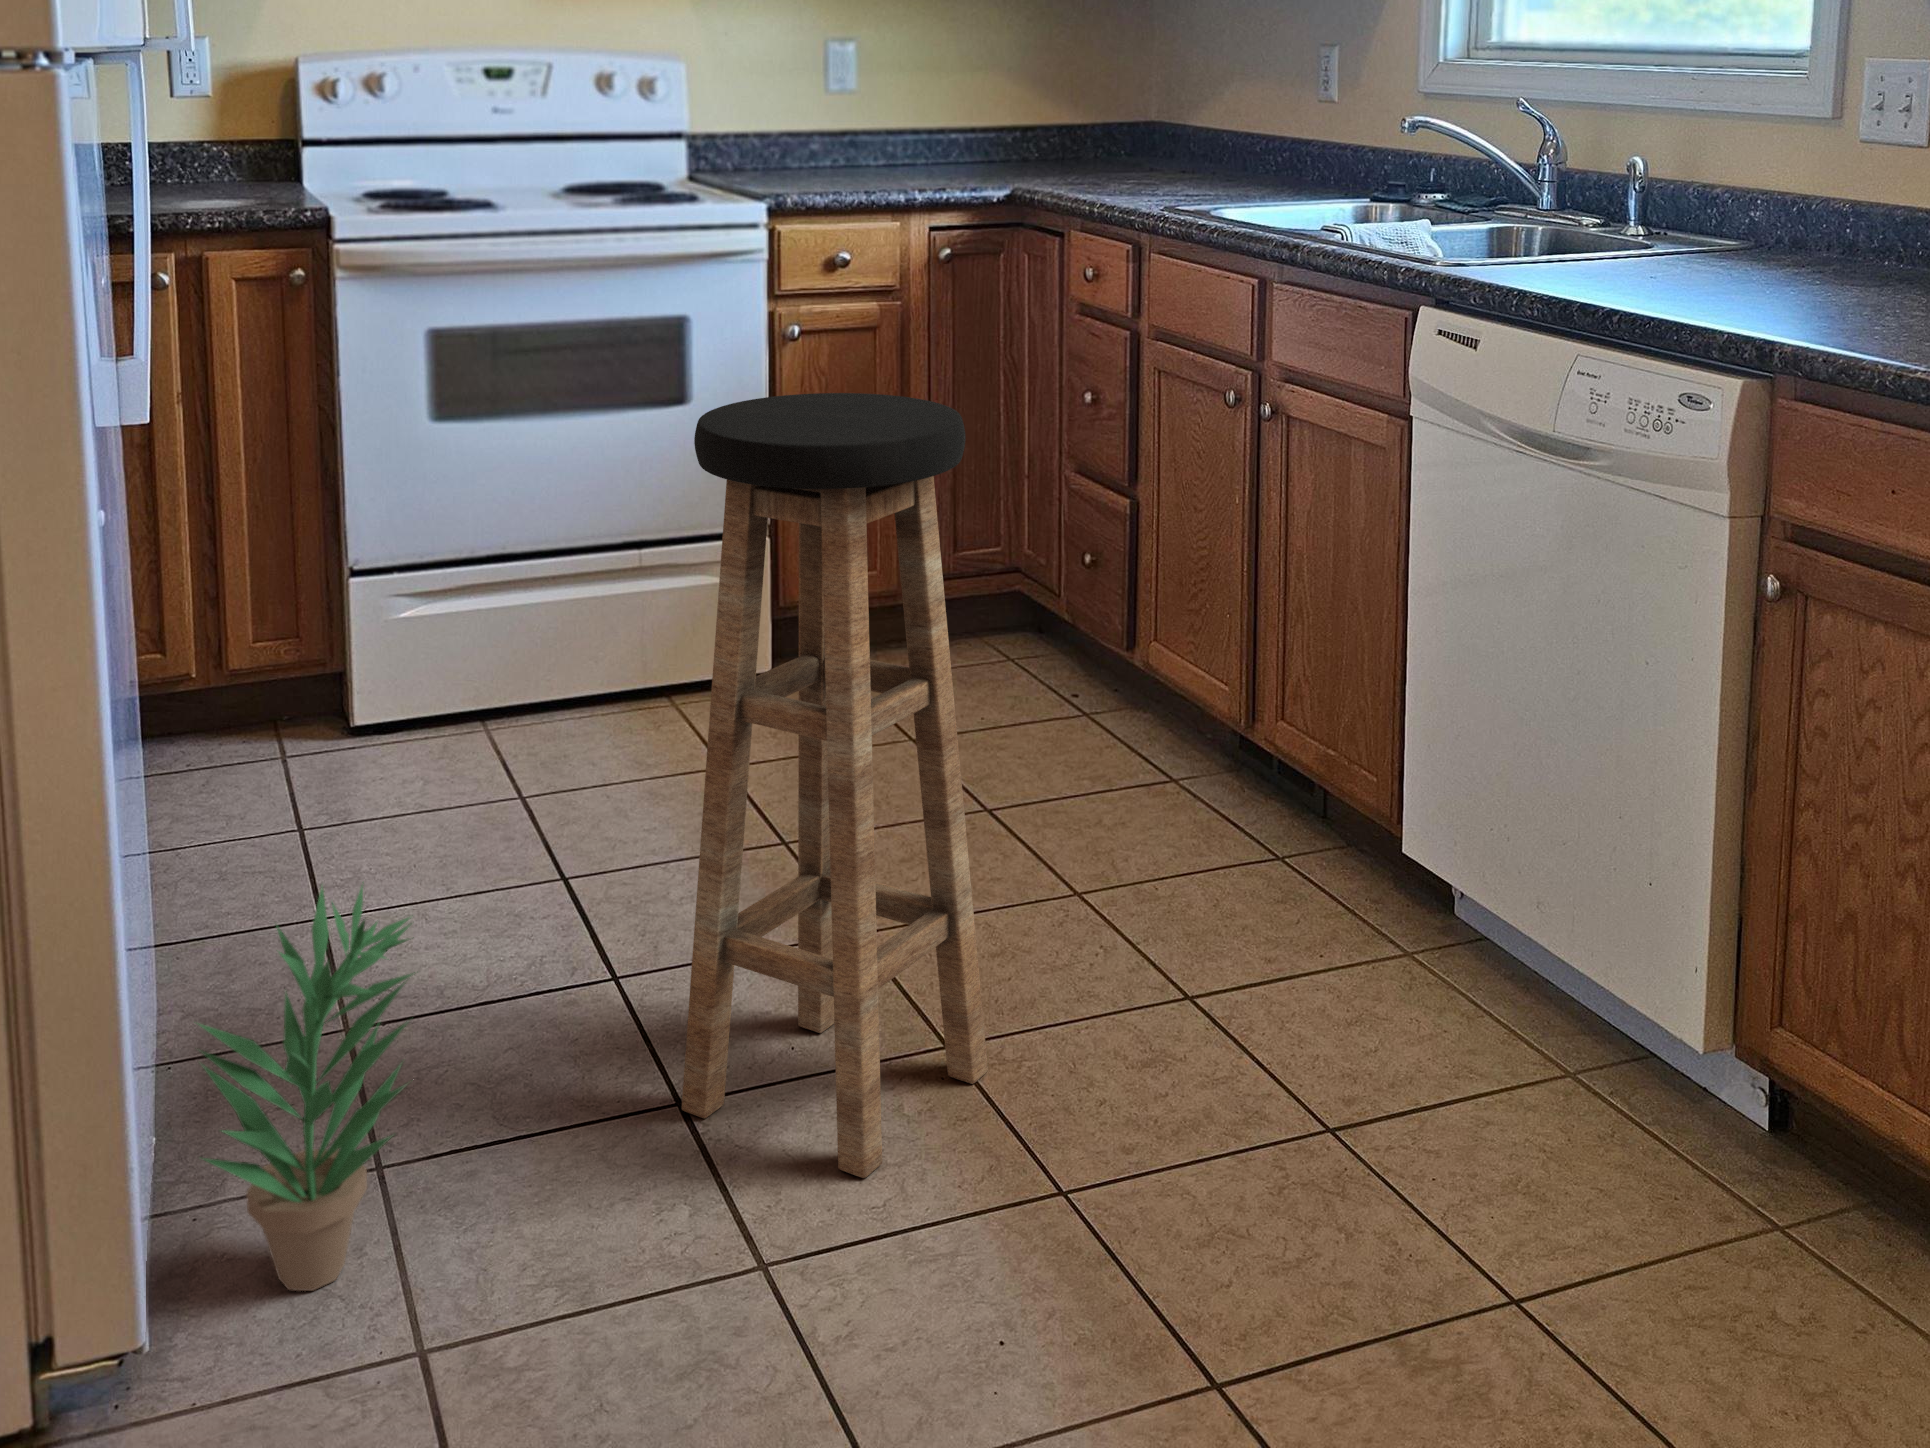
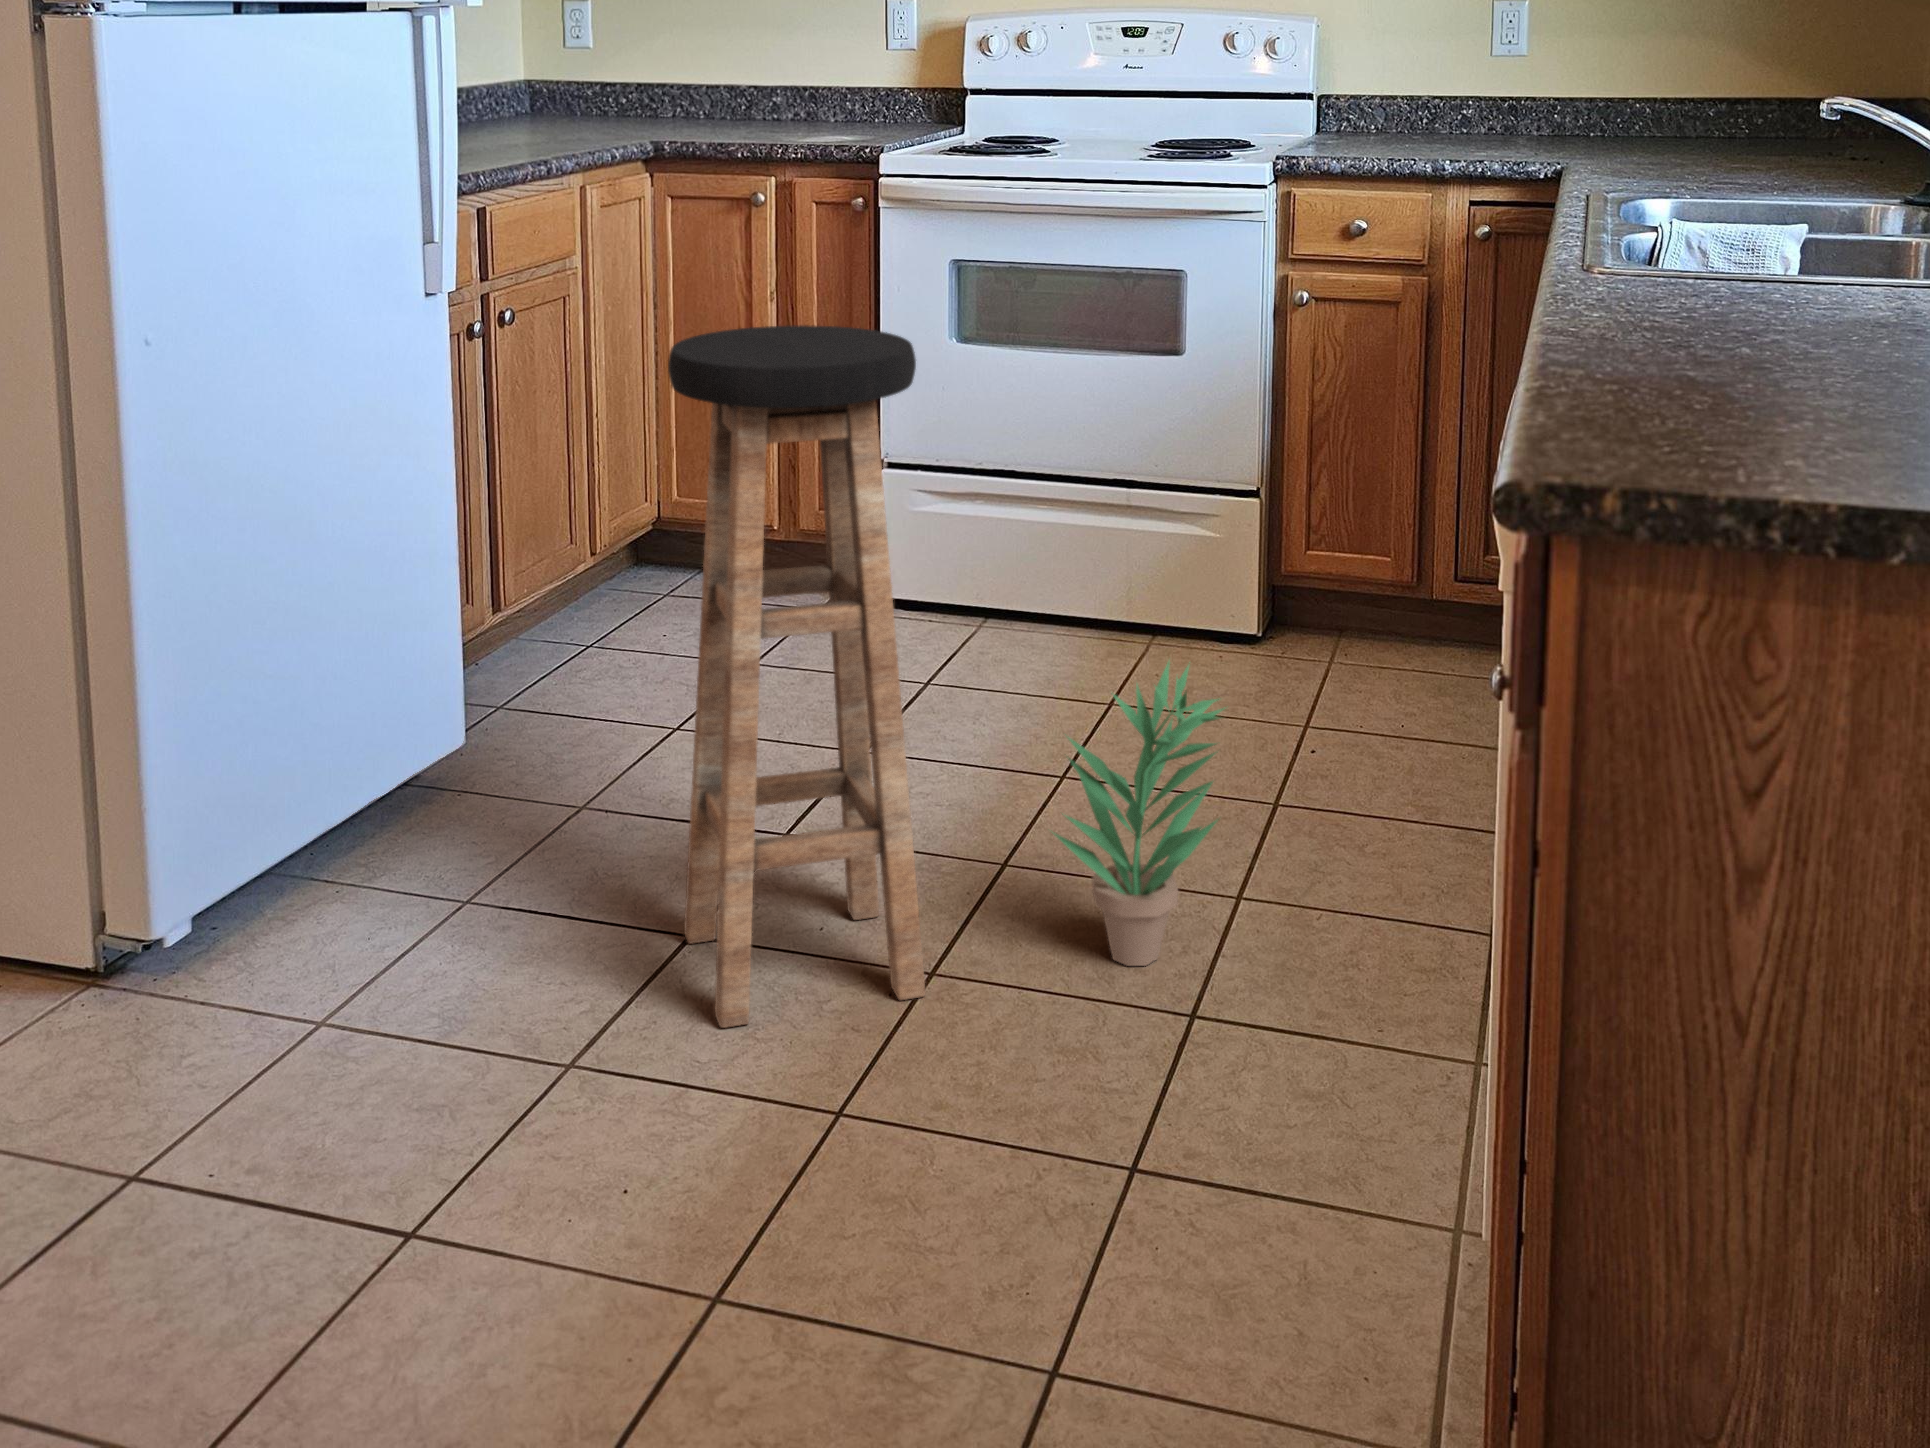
potted plant: present [198,887,415,1291] -> present [1053,662,1225,966]

